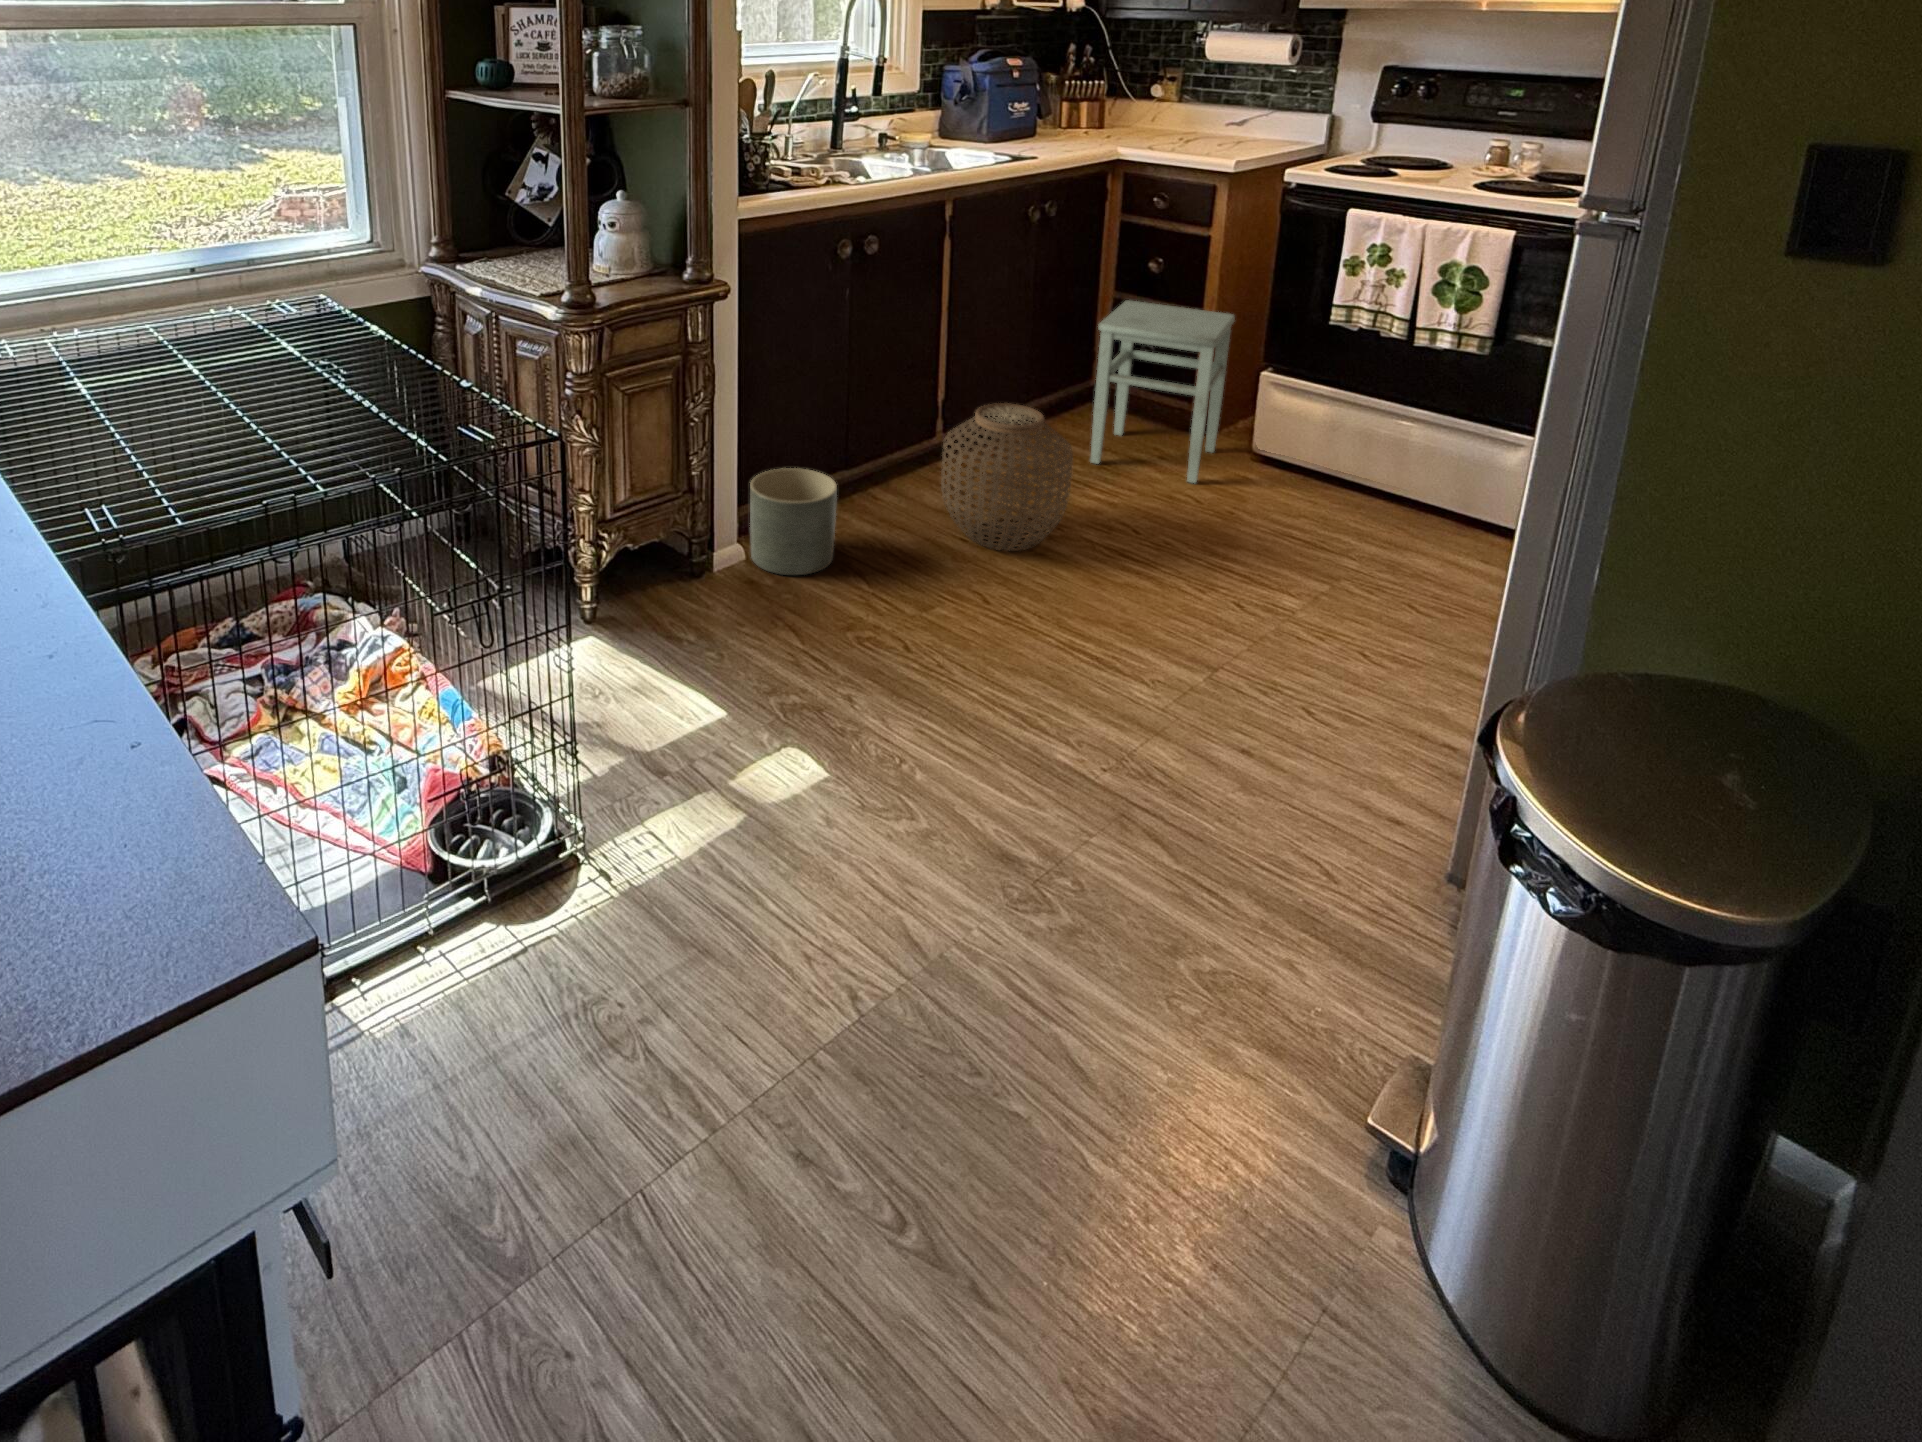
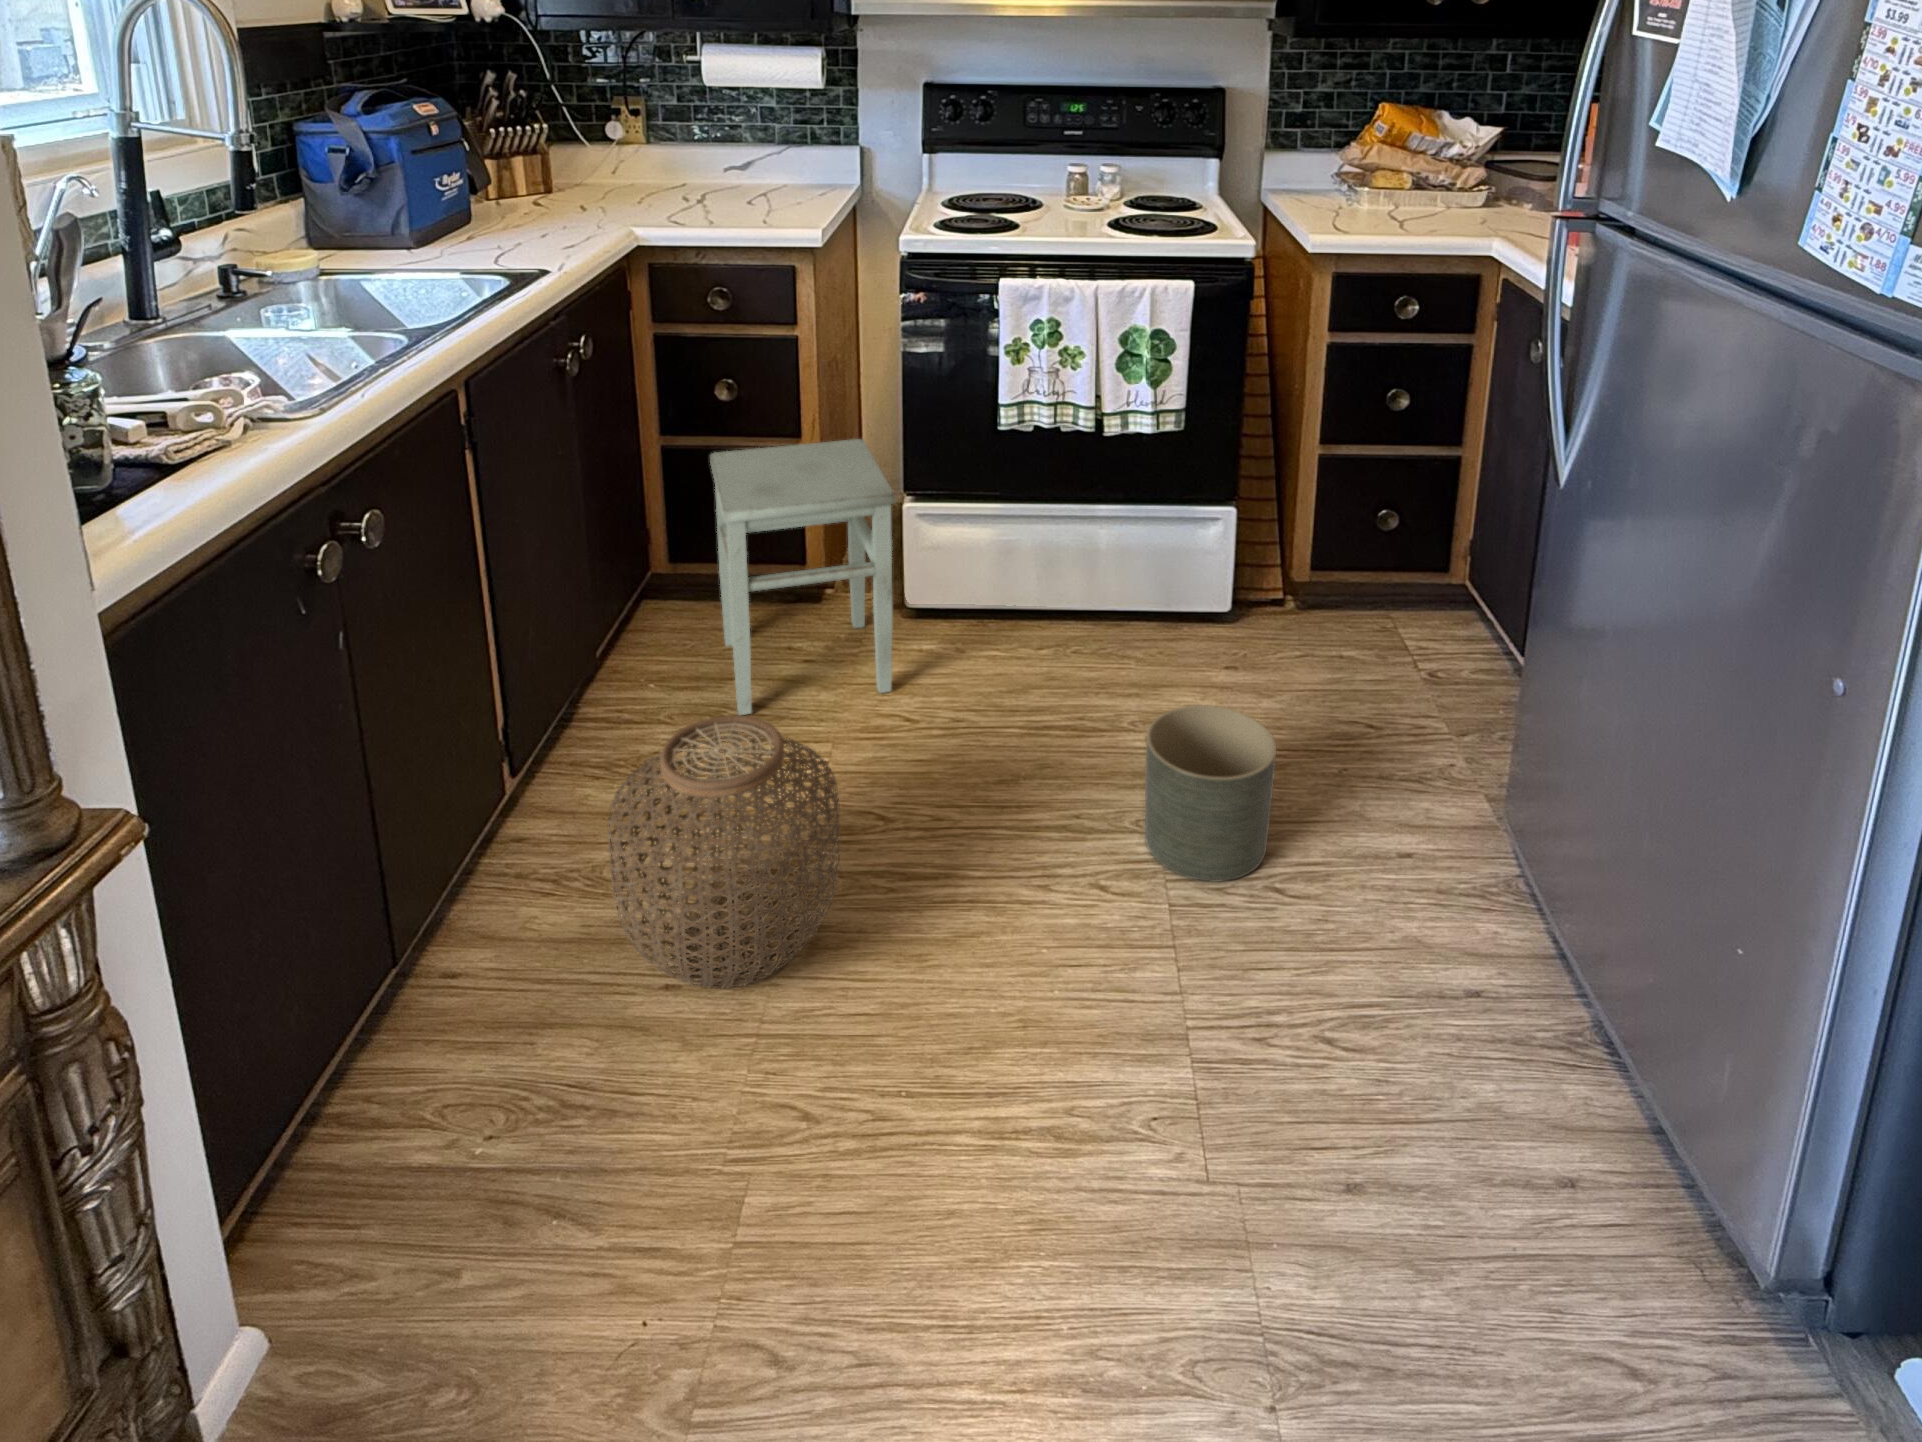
planter: present [750,468,837,575] -> present [1145,705,1277,881]

